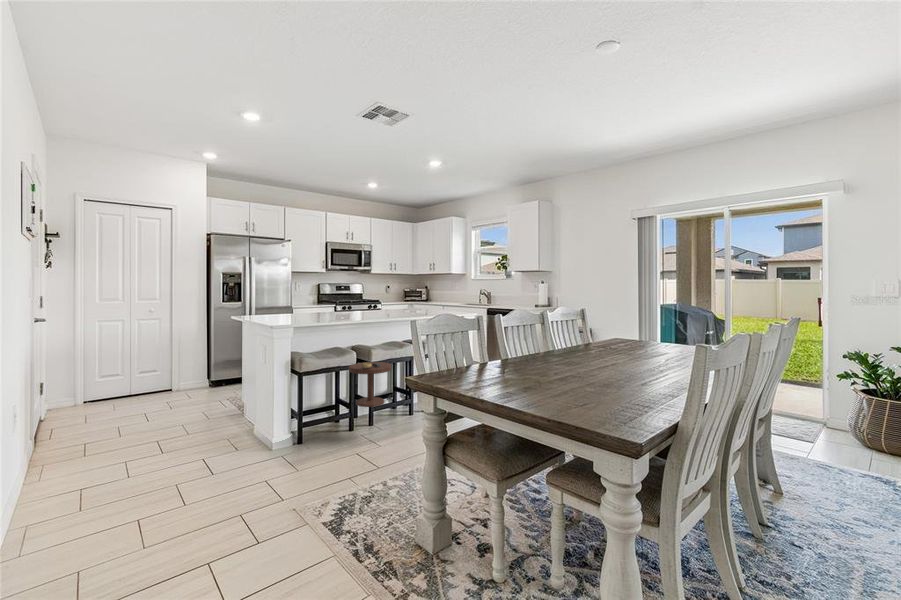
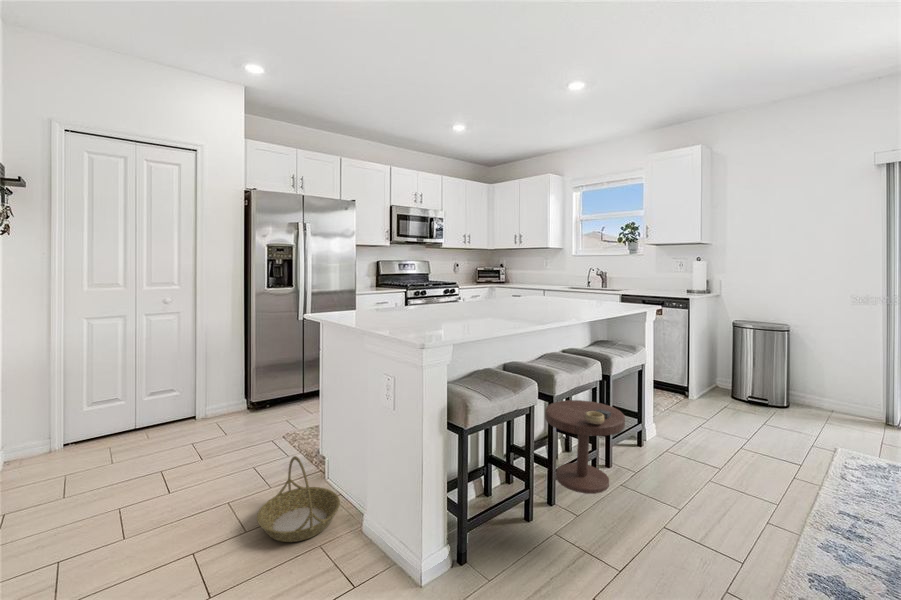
basket: none [194,394,244,438] -> present [257,456,340,542]

